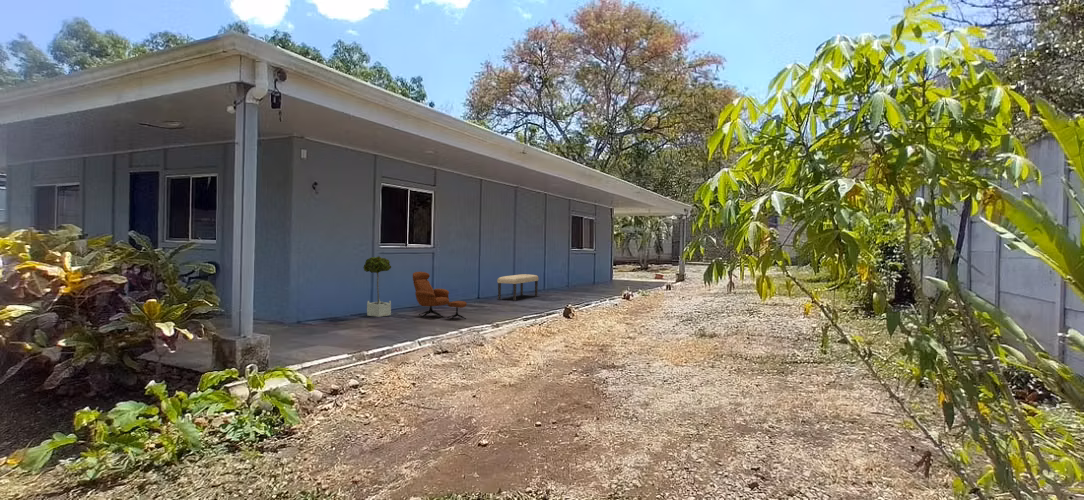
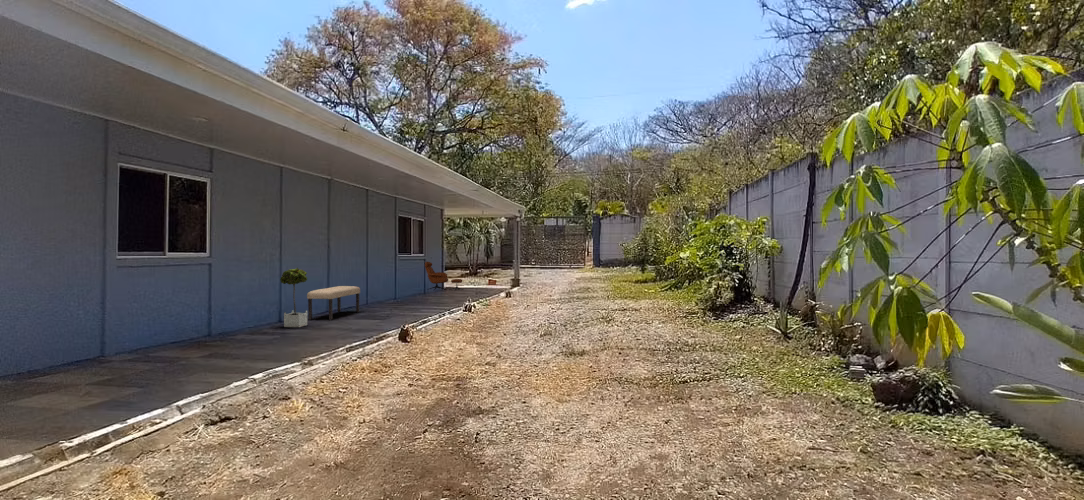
potted tree: present [363,256,391,317] -> present [280,268,308,327]
lounge chair: present [413,272,467,319] -> present [425,262,463,290]

